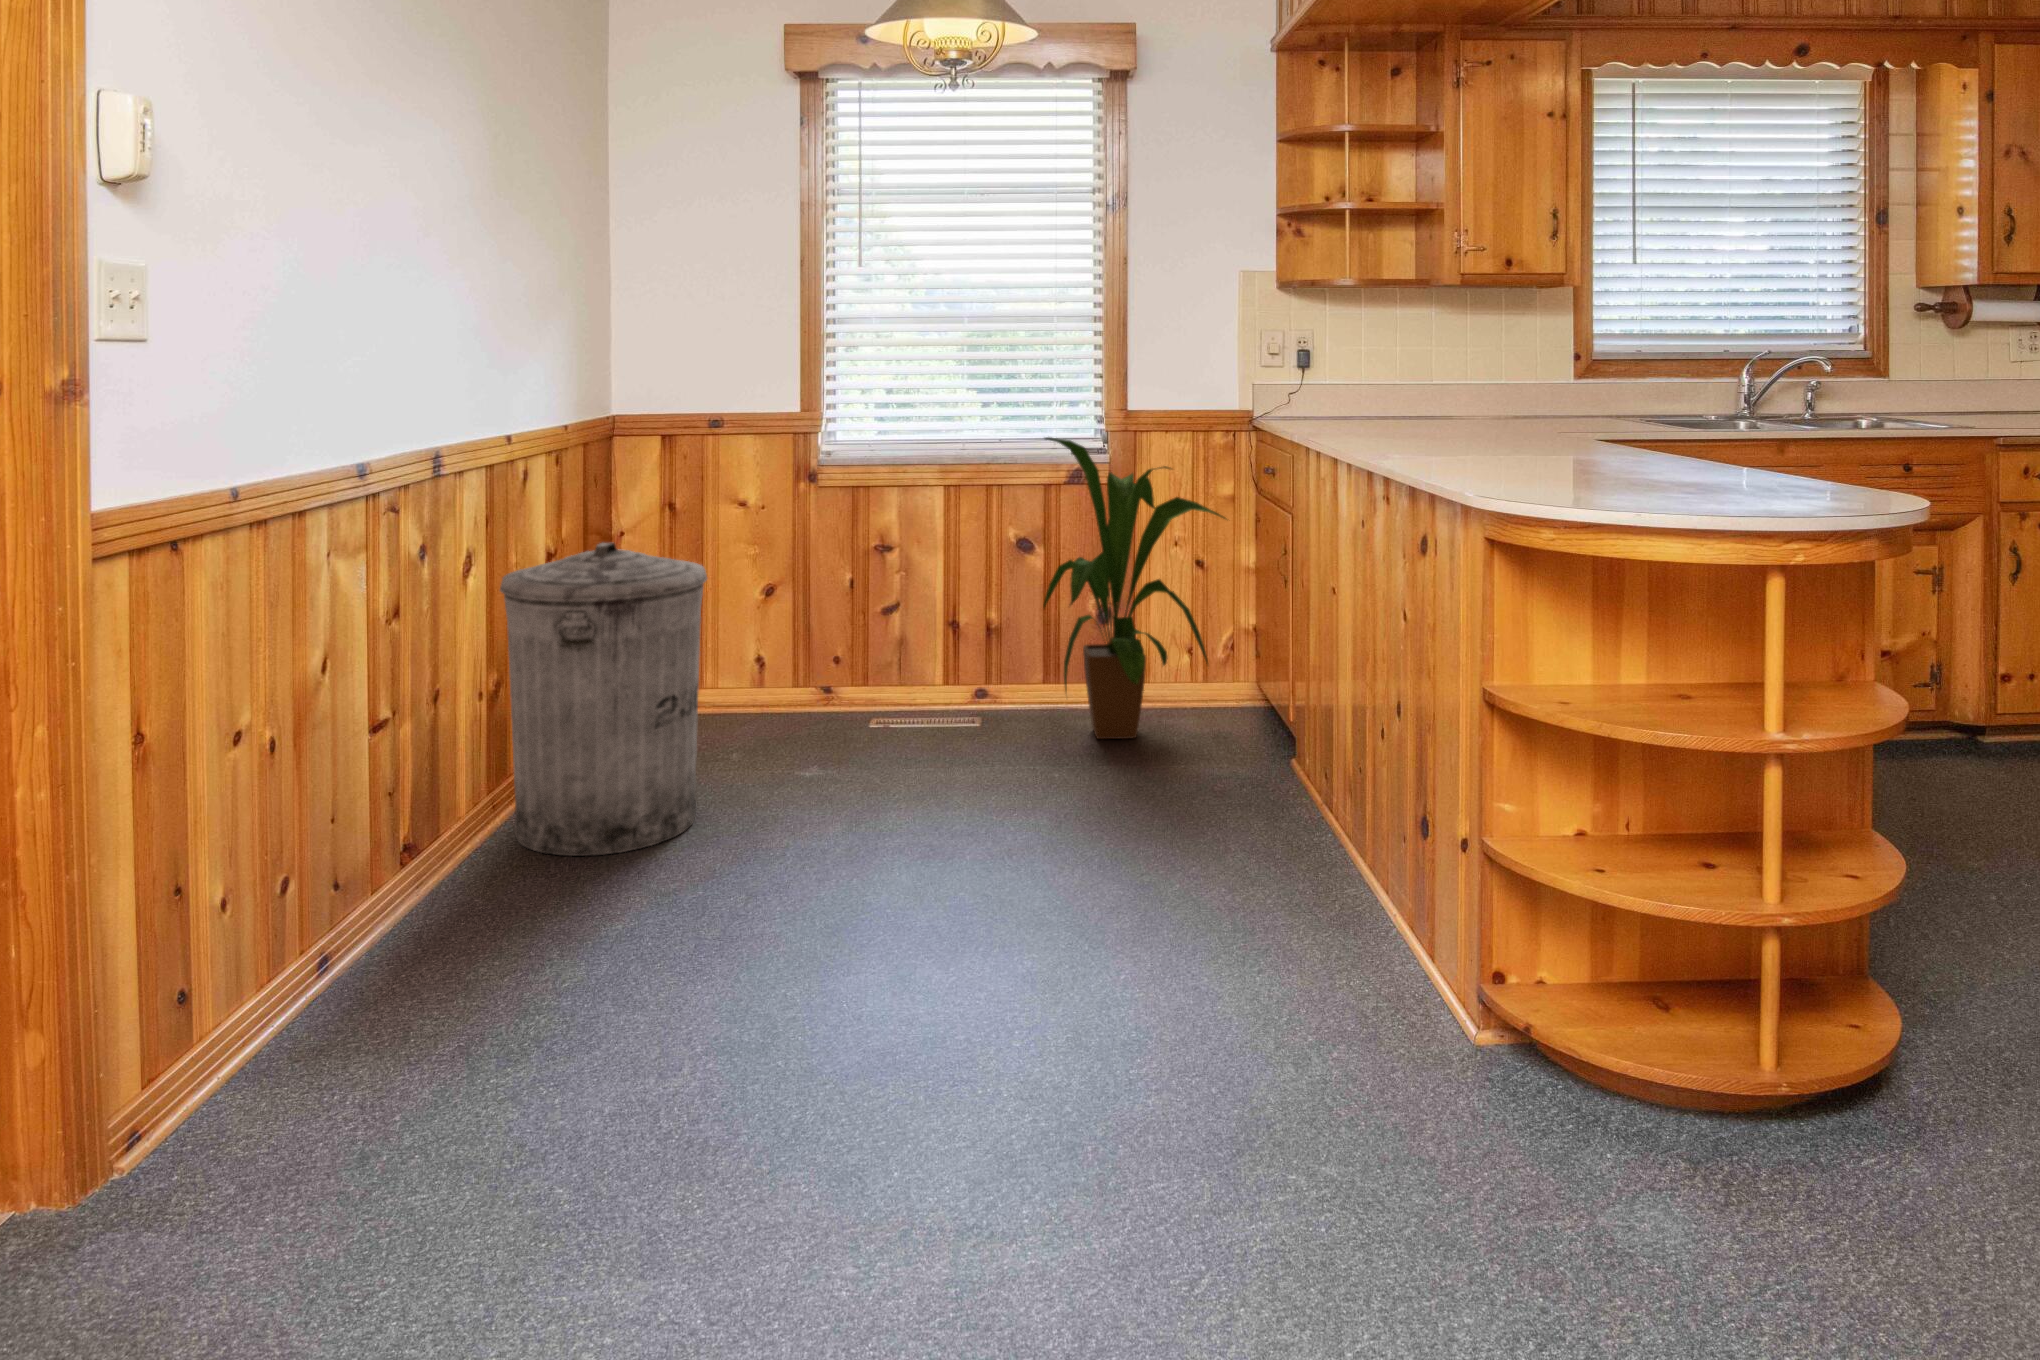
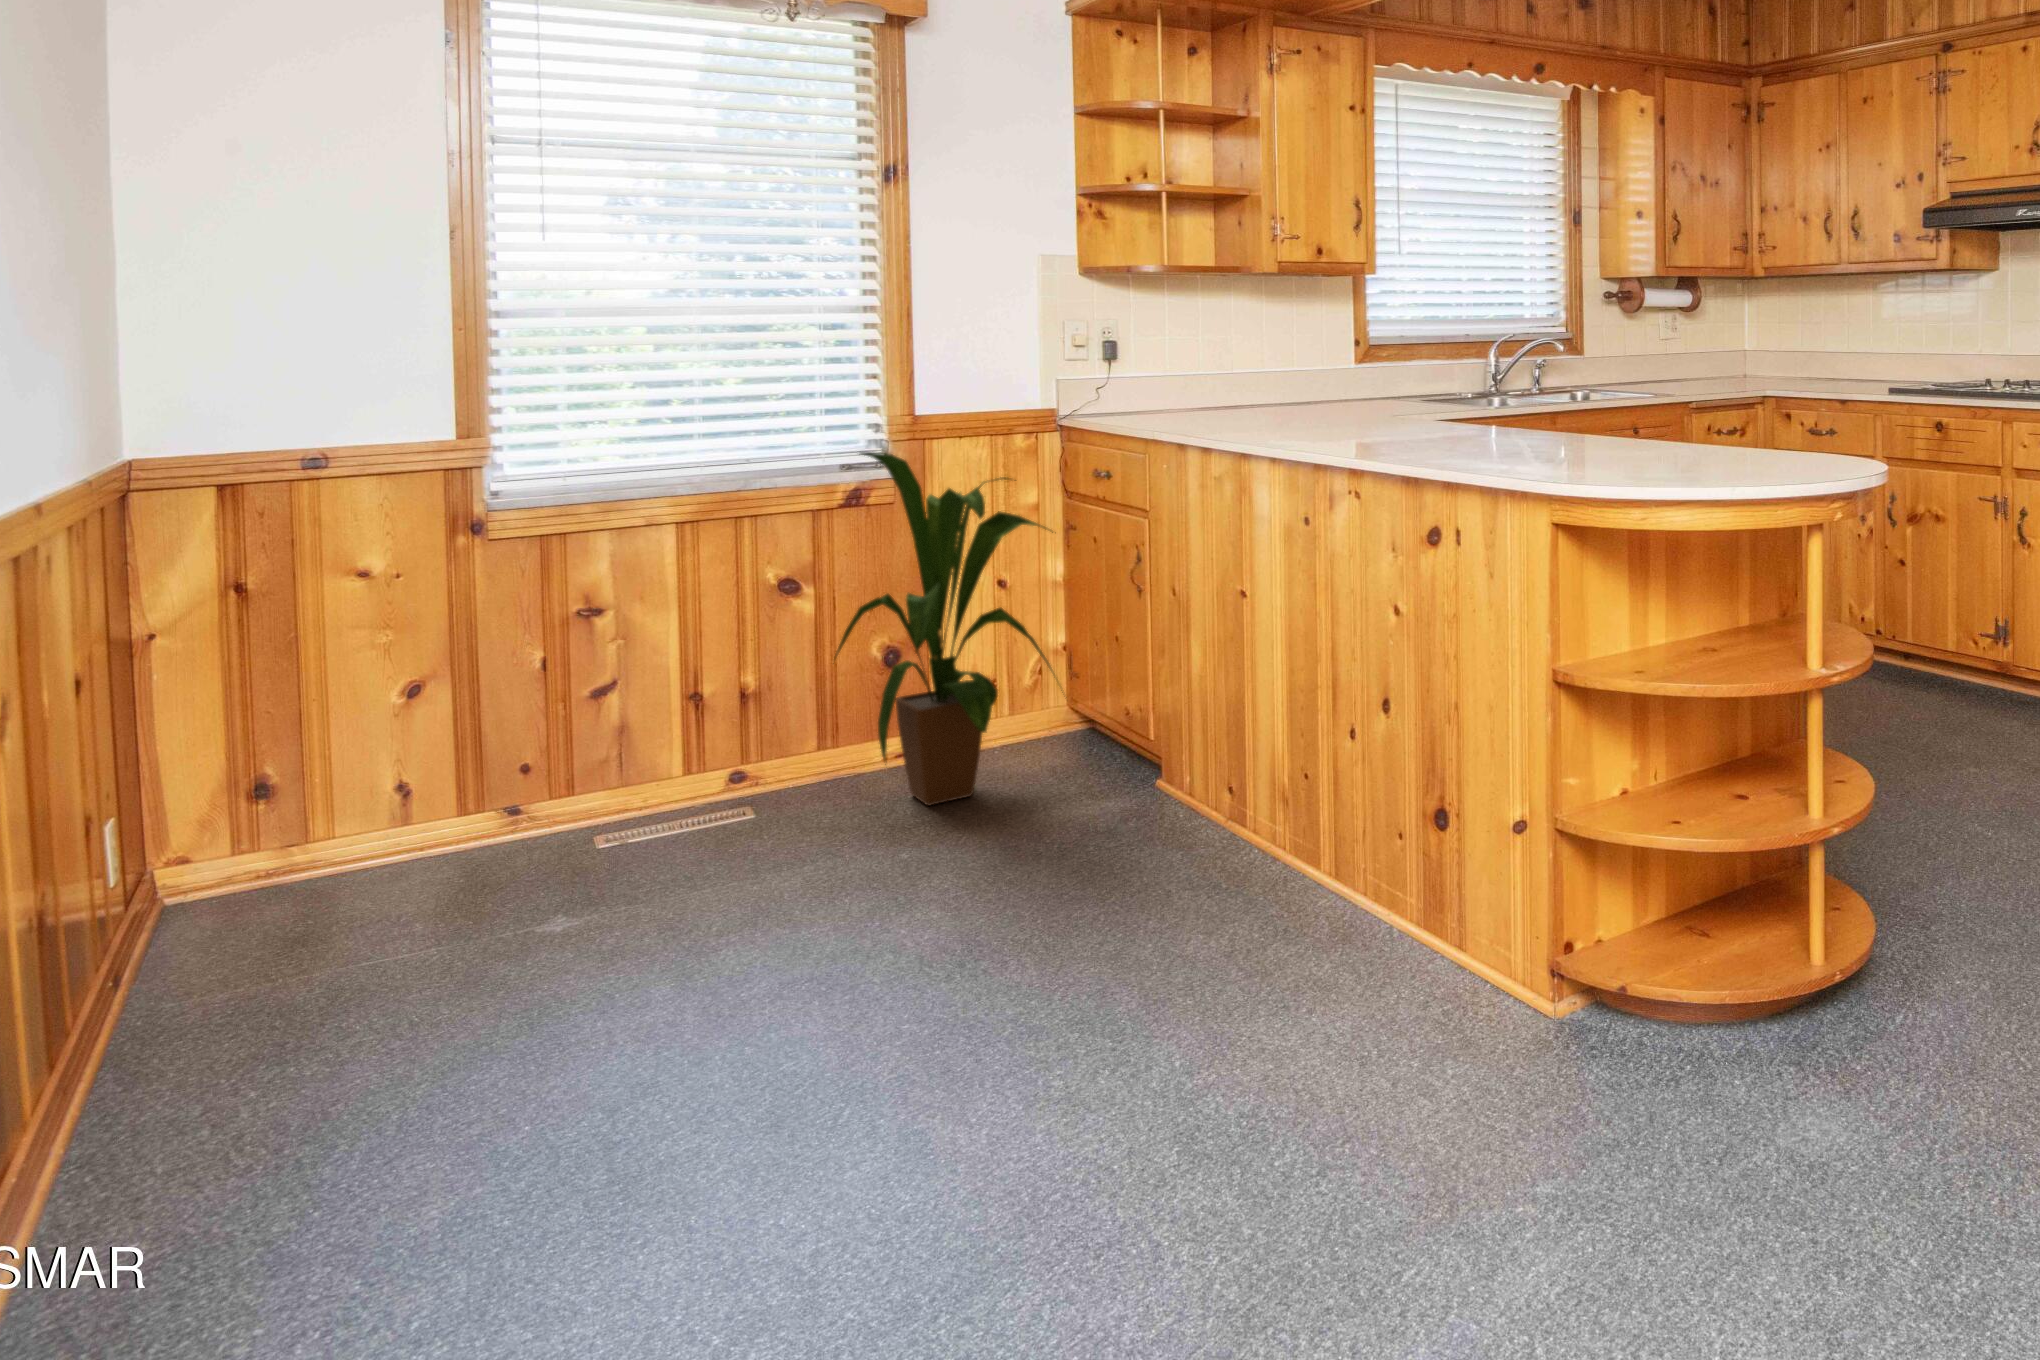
trash can: present [500,542,707,856] -> none [42,653,440,1162]

